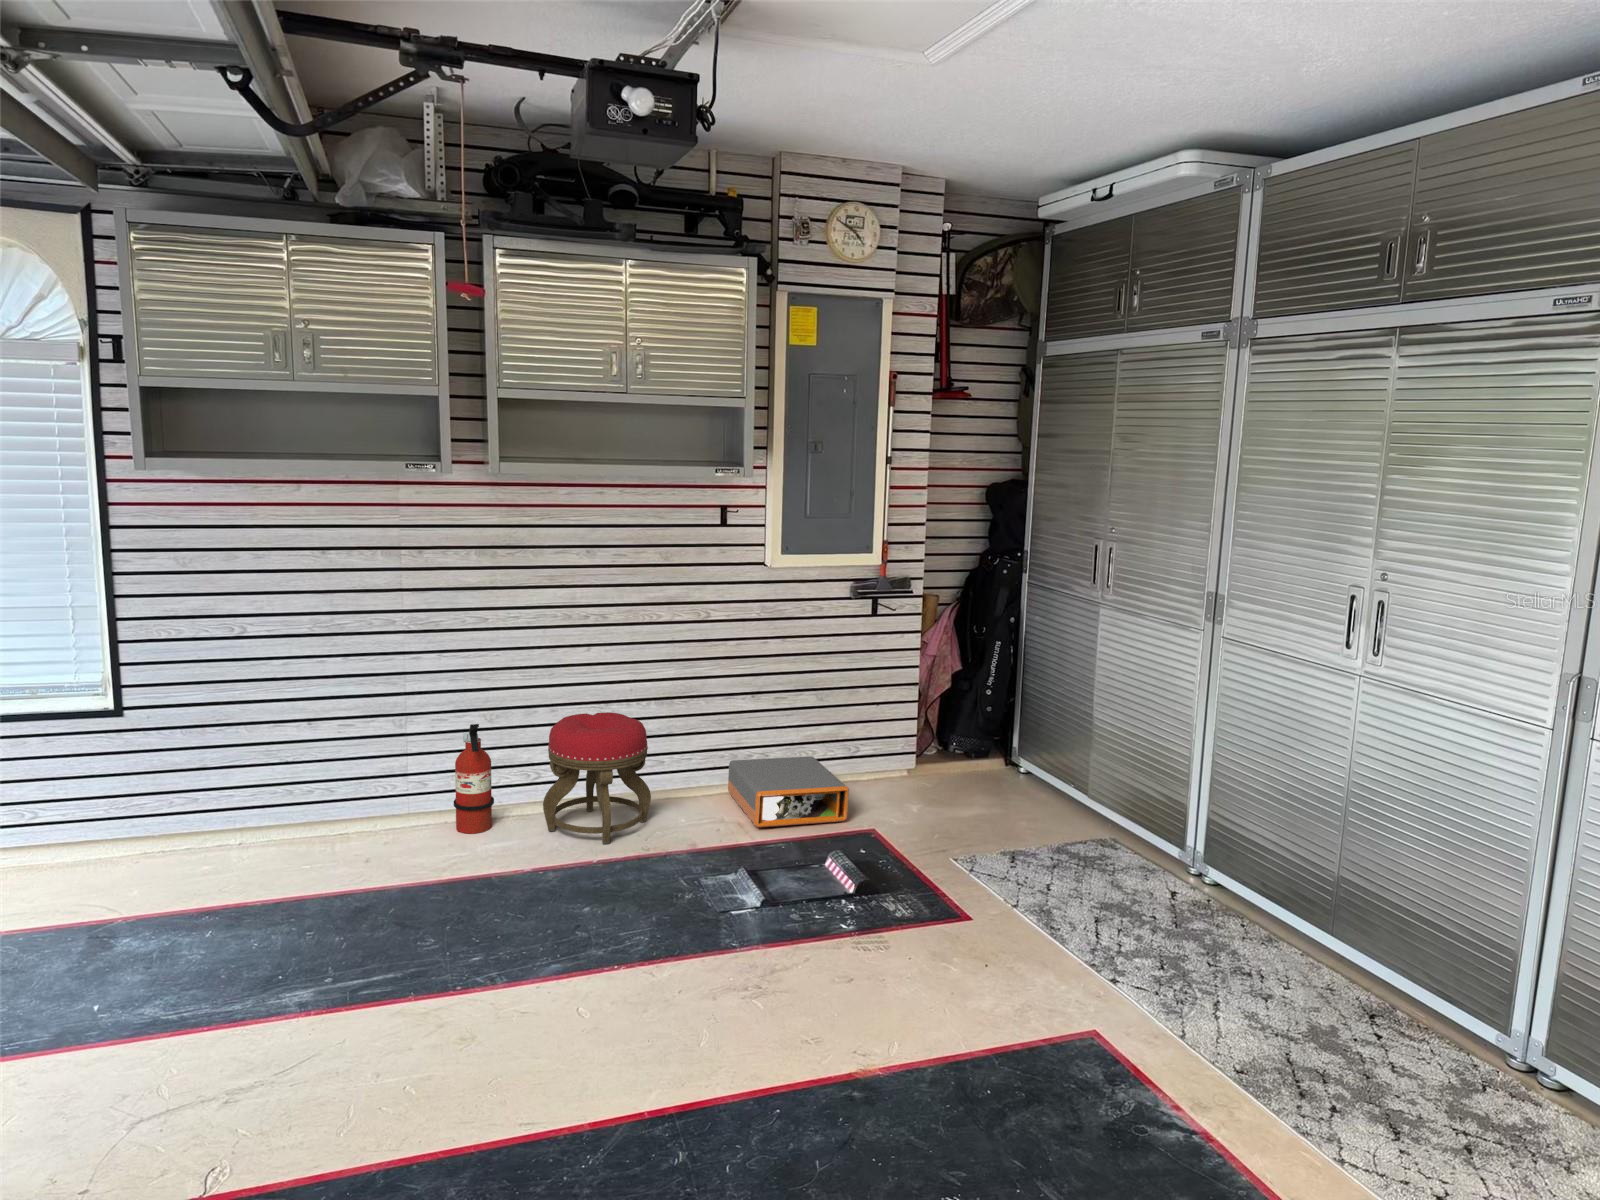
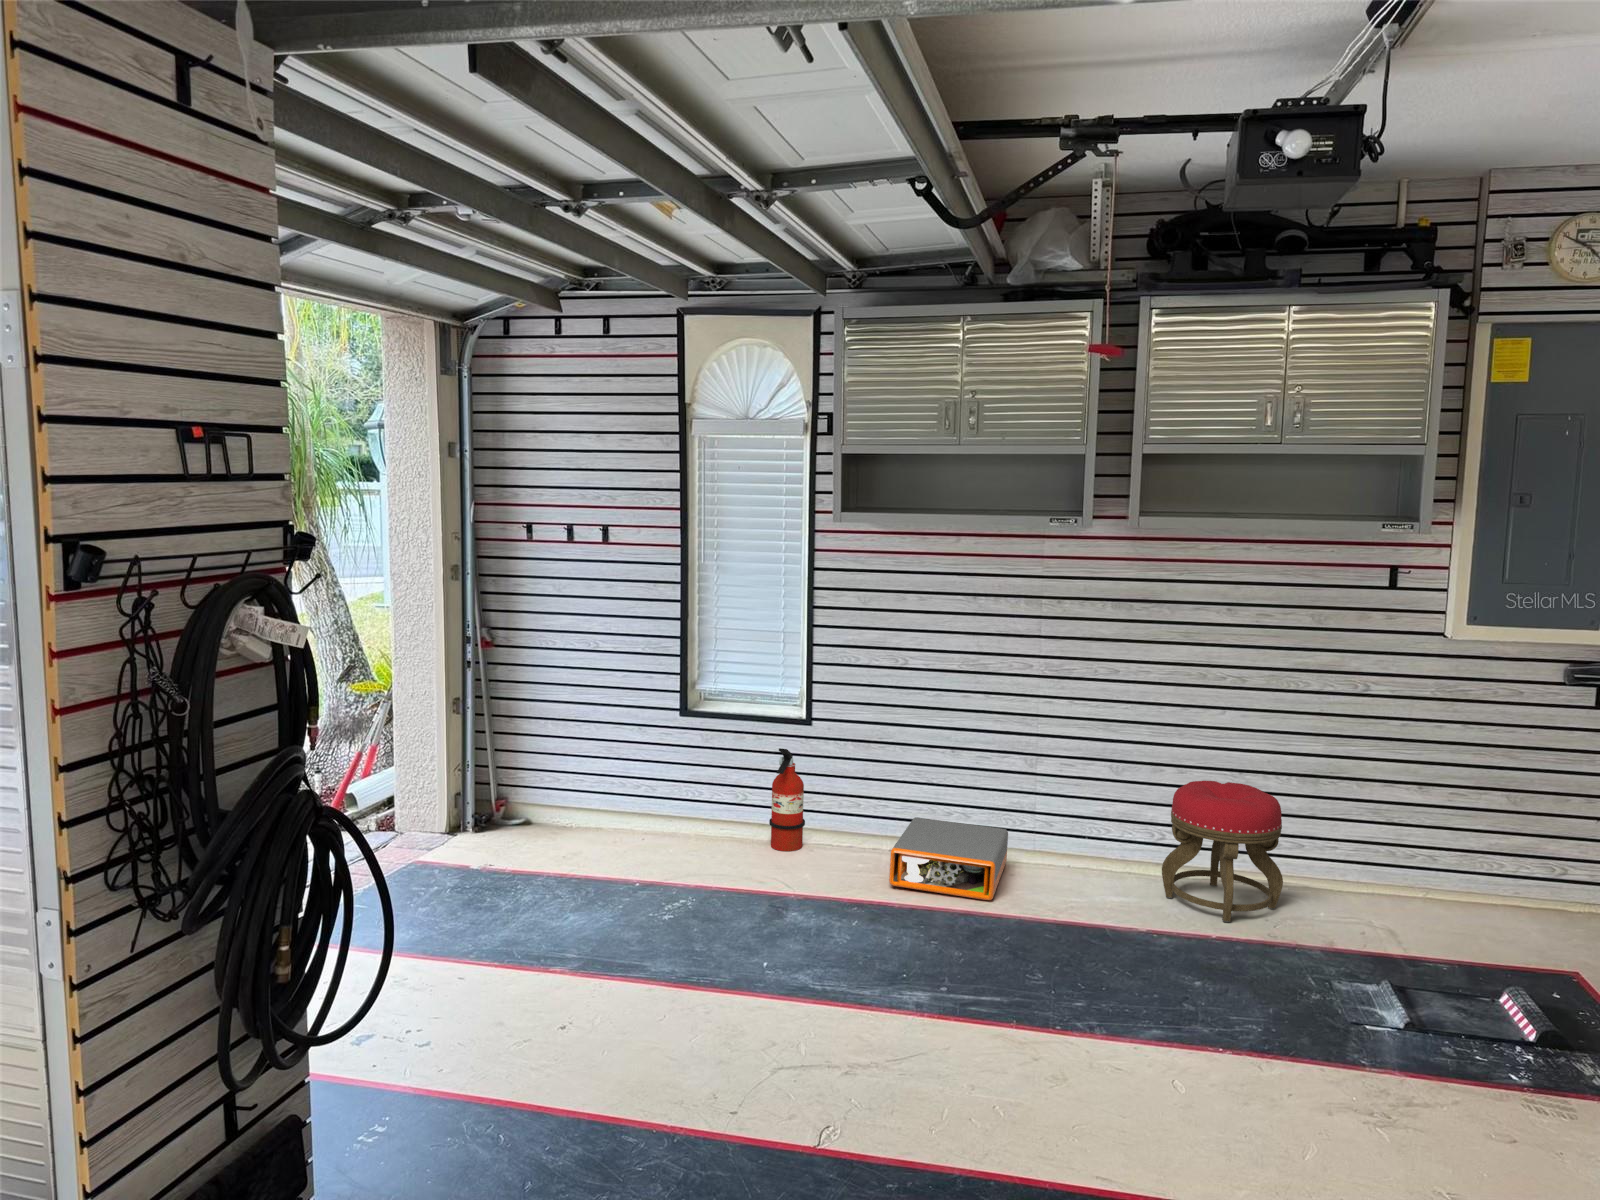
fire extinguisher: present [454,724,494,834] -> present [769,748,805,851]
storage box: present [728,756,849,827] -> present [889,817,1008,900]

